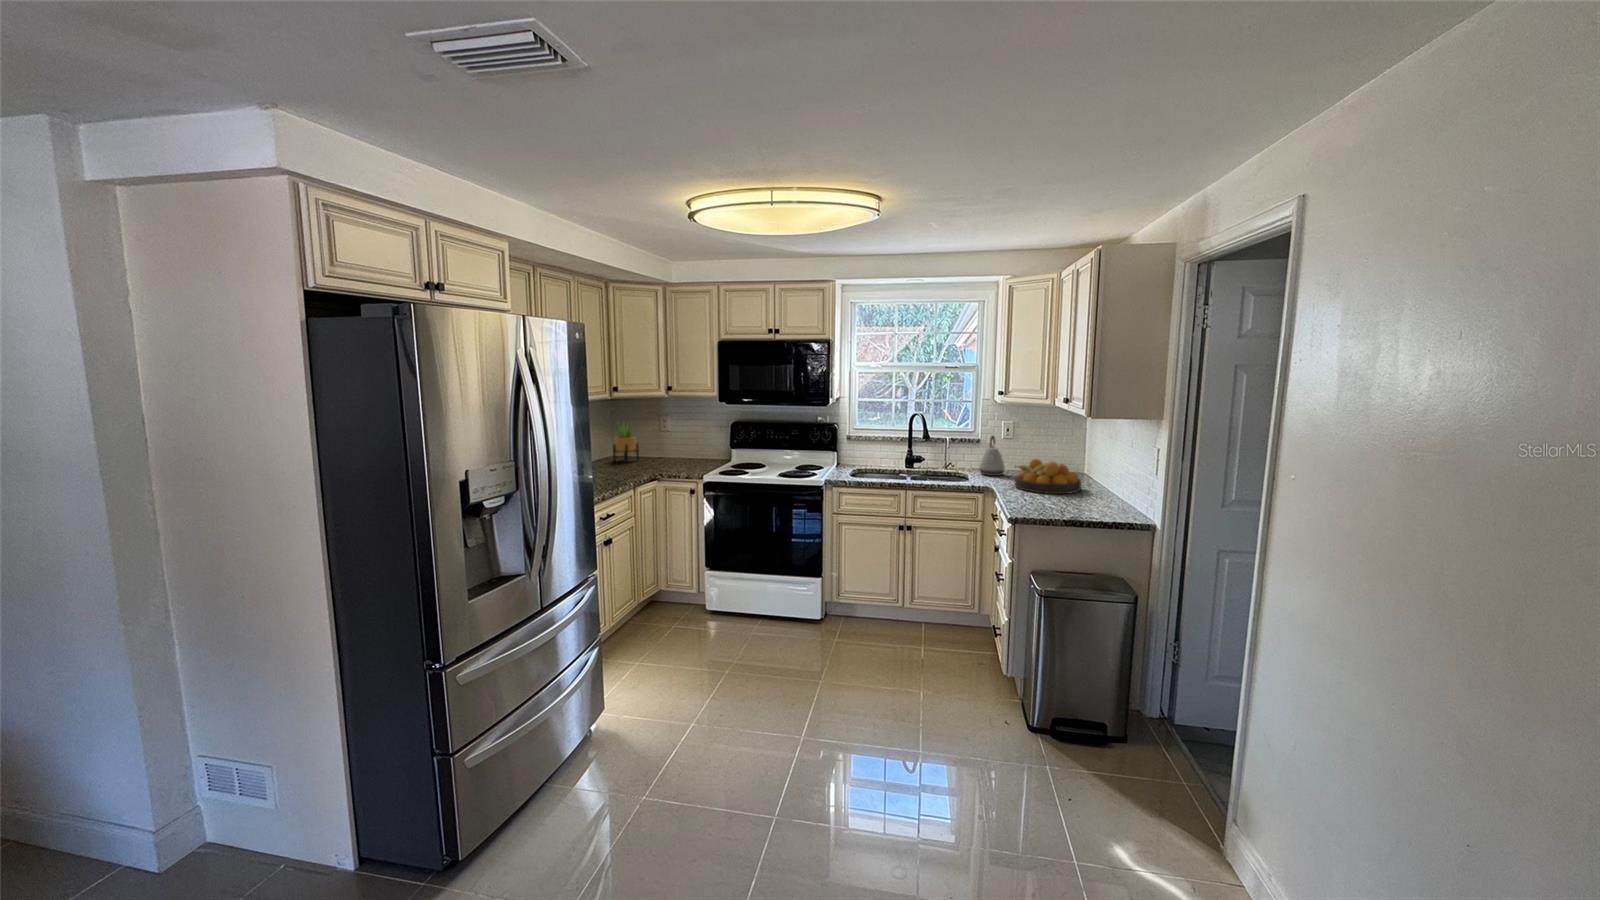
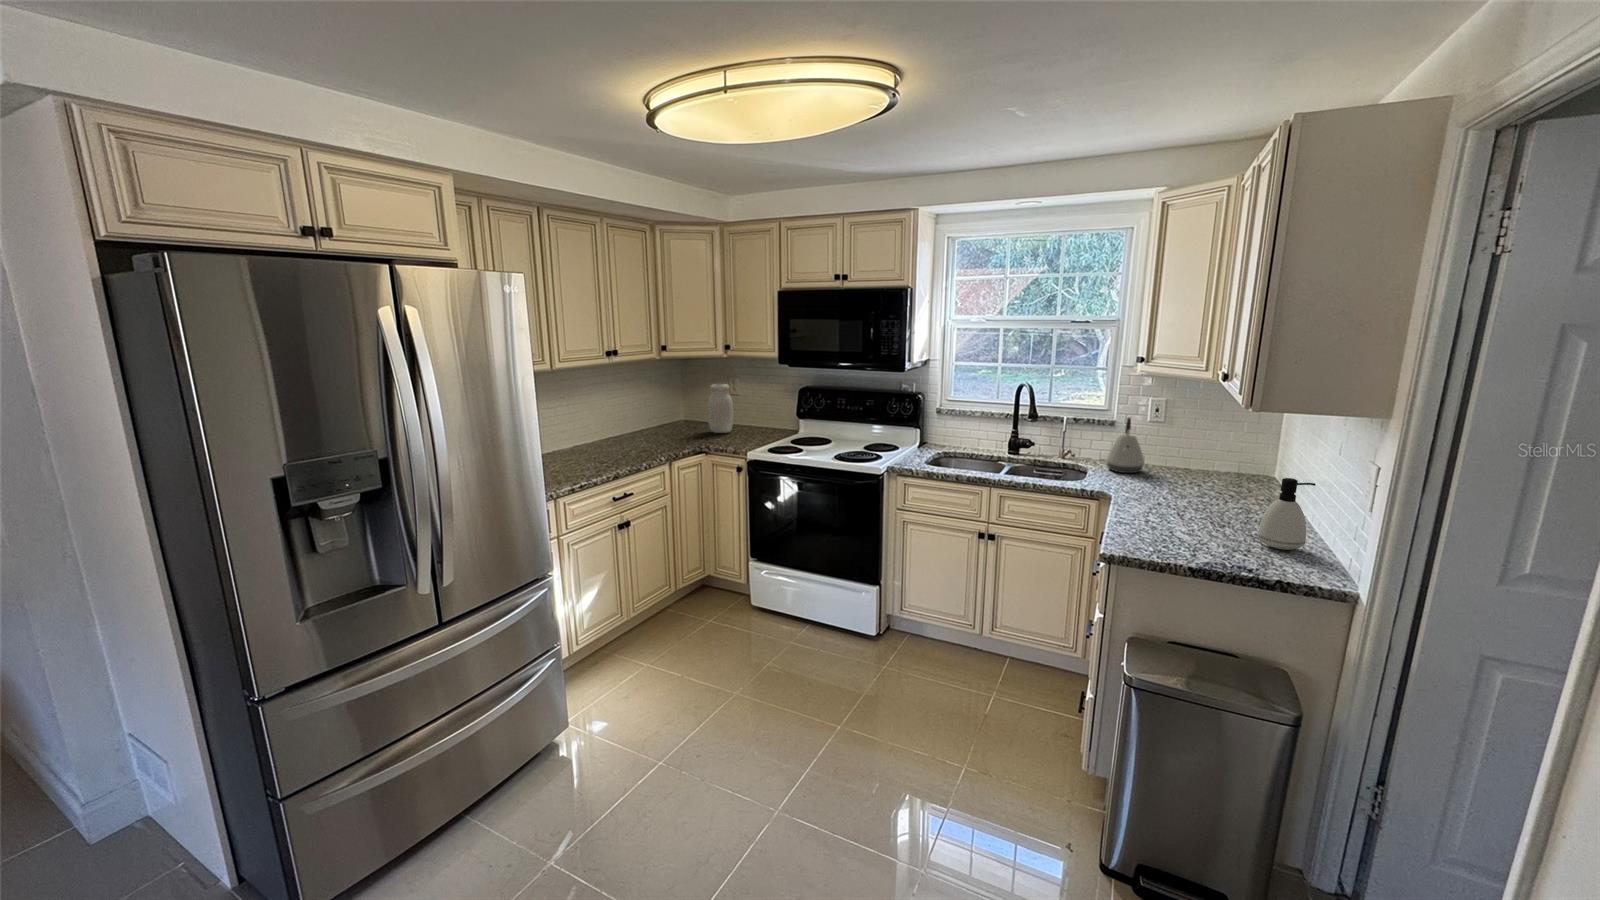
jar: none [645,421,669,464] -> present [707,384,733,433]
potted plant: present [613,426,639,462] -> none [677,380,707,429]
fruit bowl: present [1015,459,1081,494] -> none [1146,457,1252,514]
soap dispenser: none [1094,463,1123,508] -> present [1258,478,1316,550]

